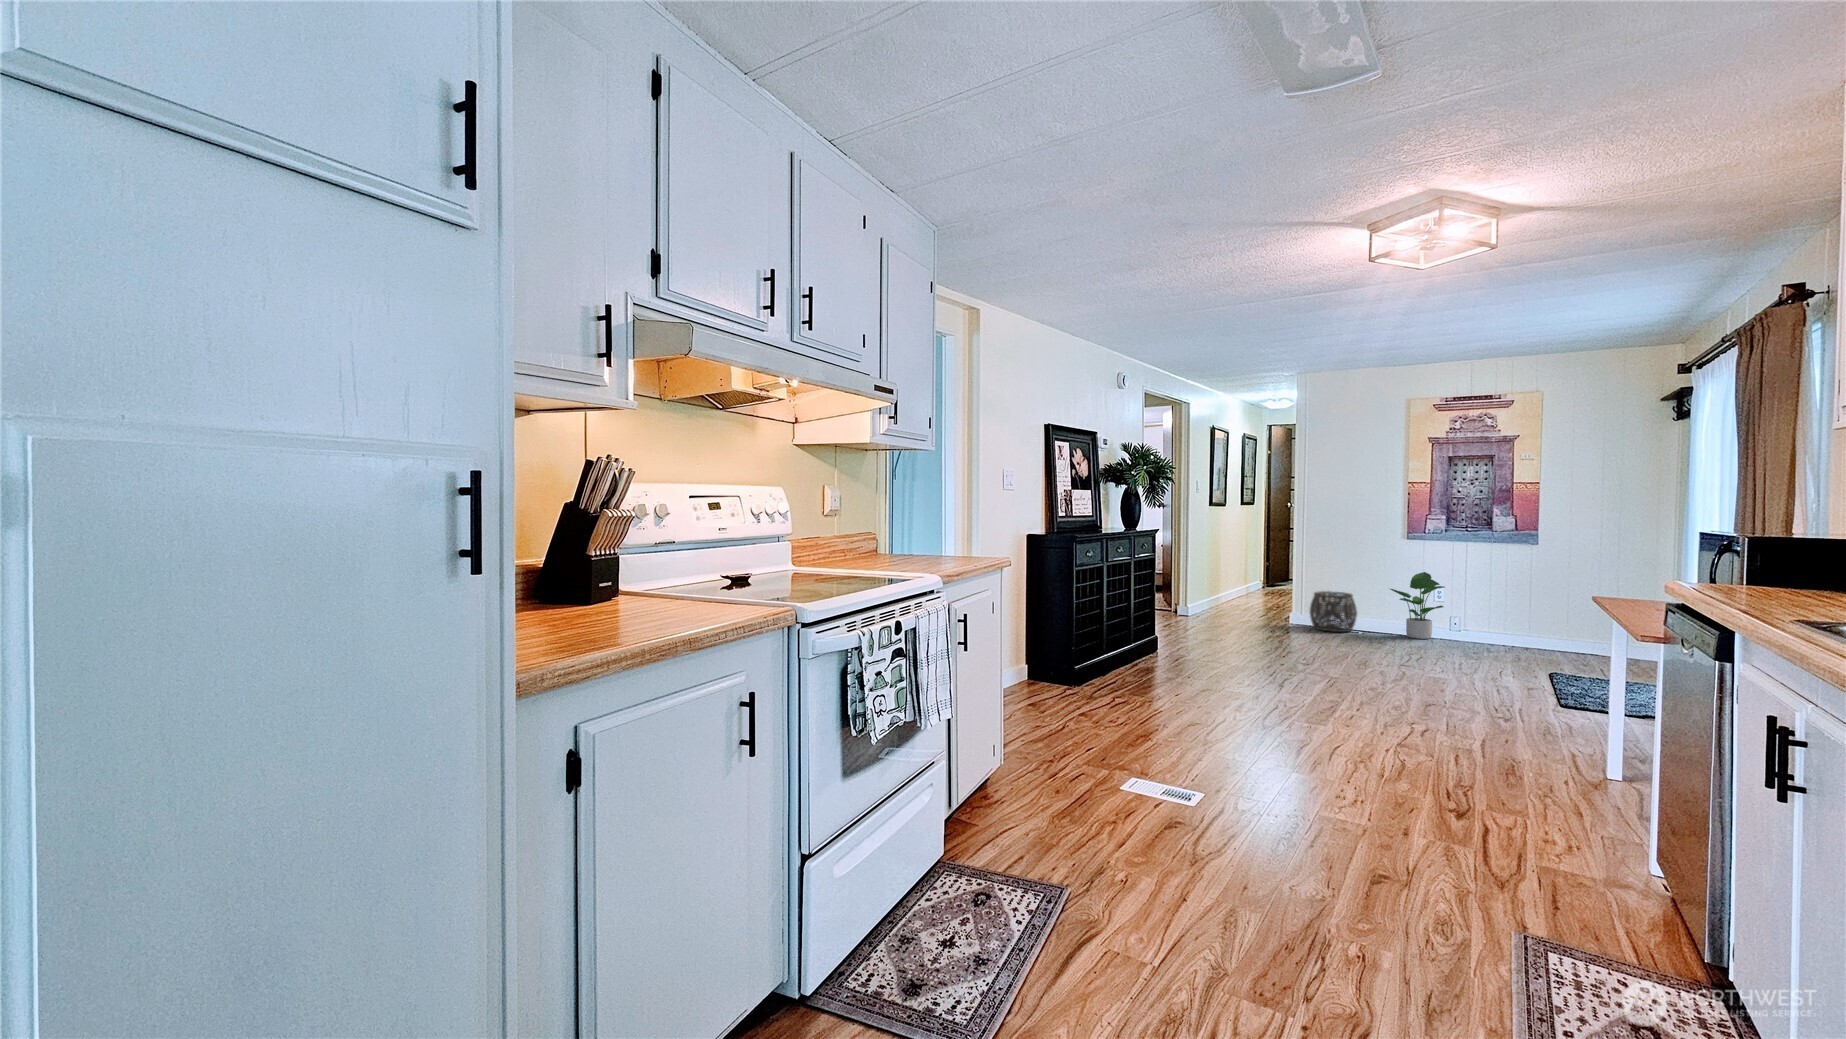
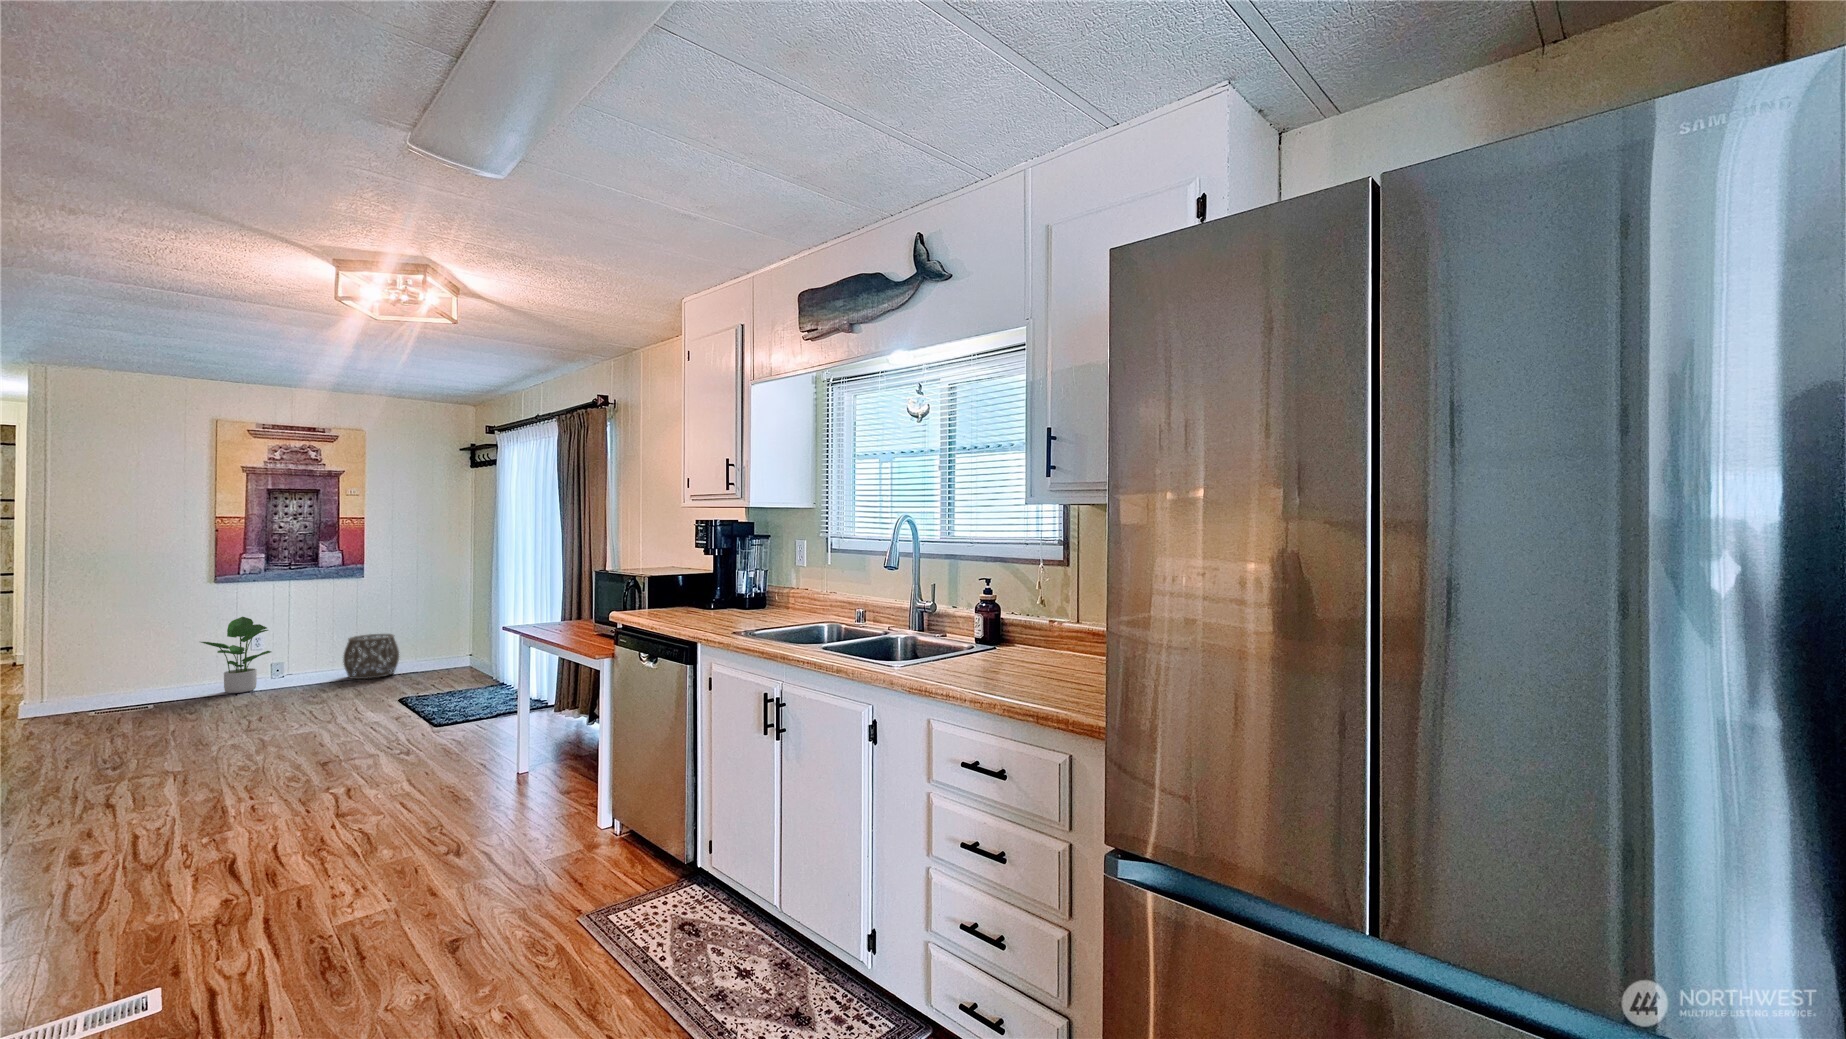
woven basket: present [1310,591,1357,632] -> present [343,634,399,679]

